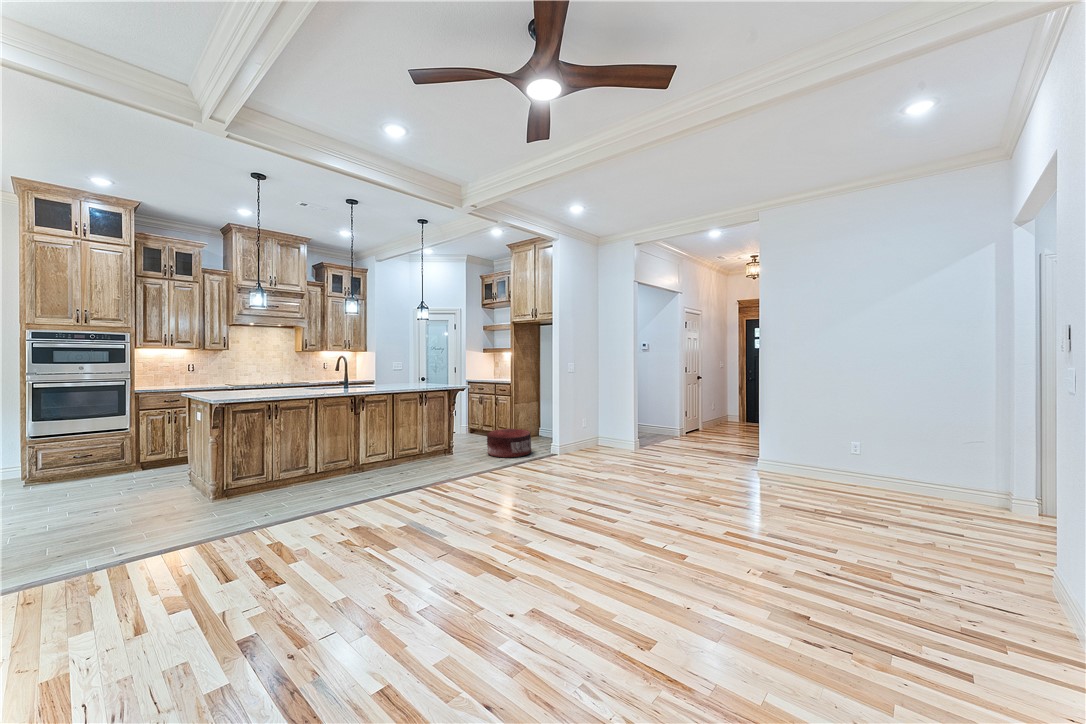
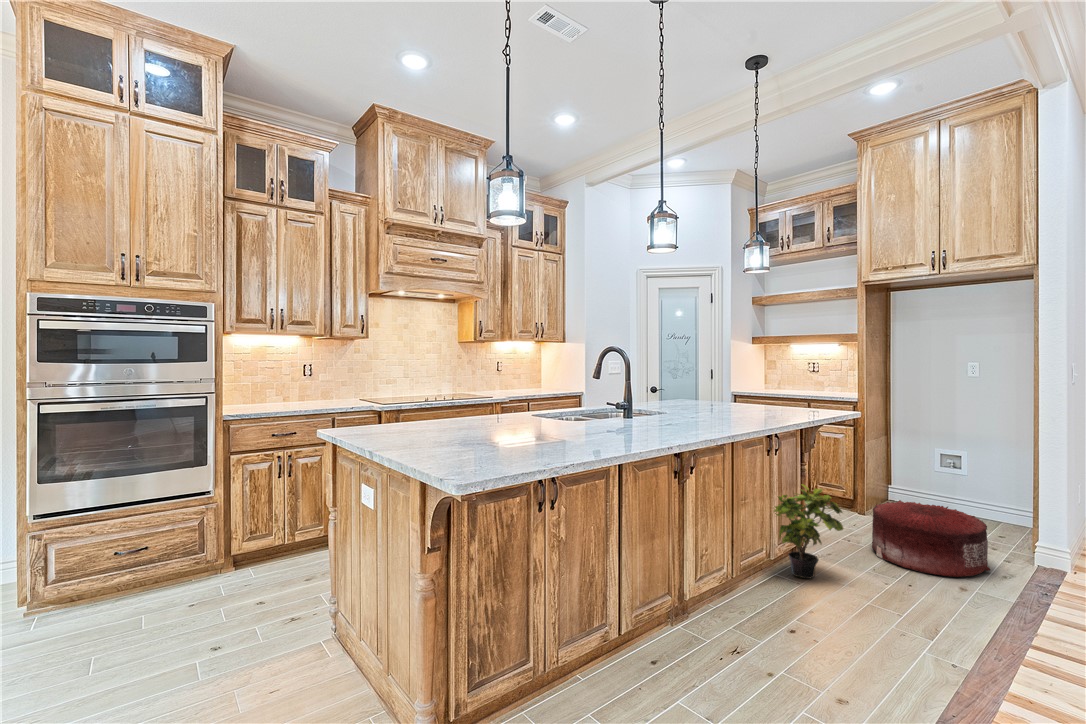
potted plant: none [422,418,457,461] -> present [774,484,843,579]

